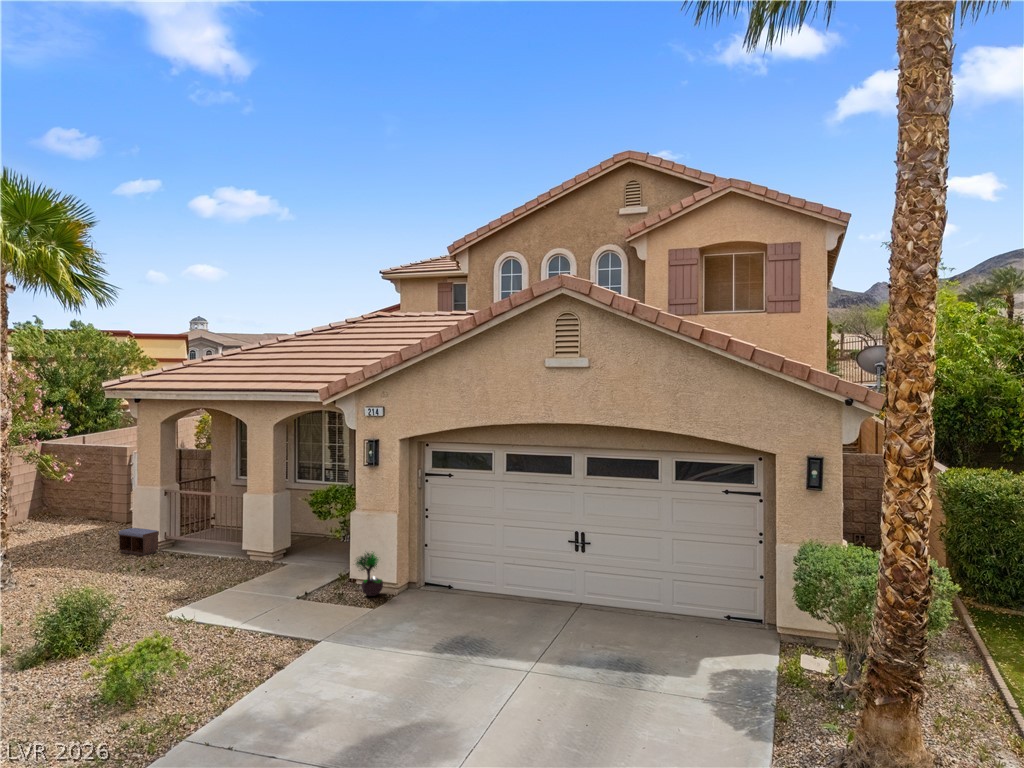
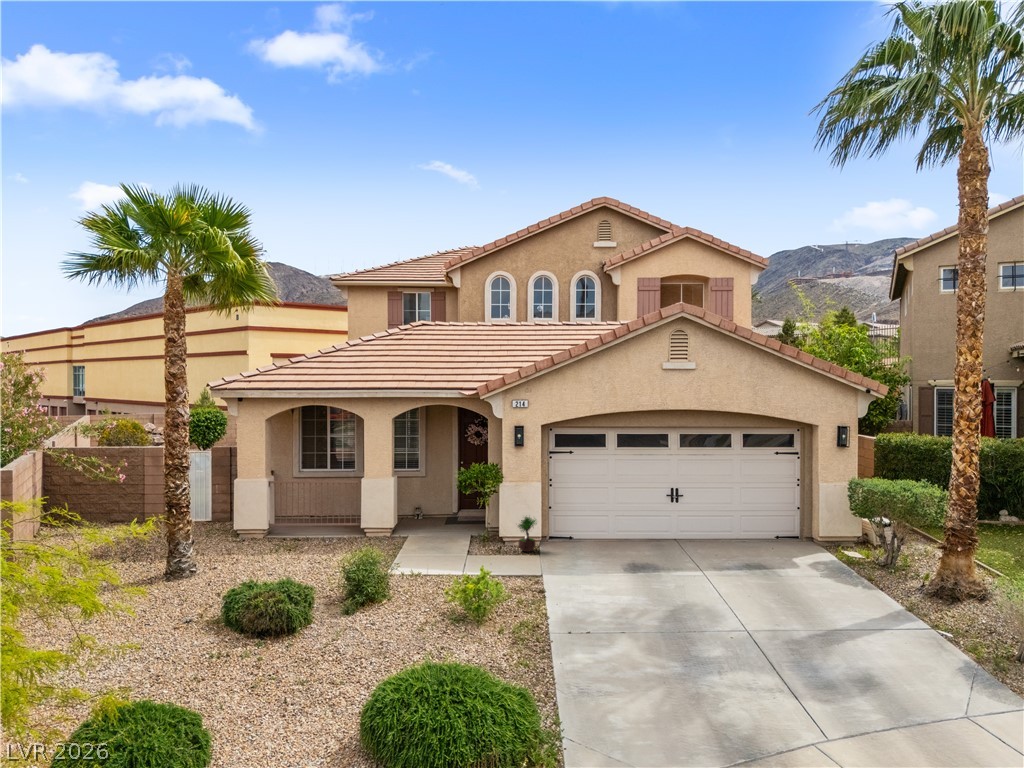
bench: present [118,528,159,556] -> none [218,523,260,548]

